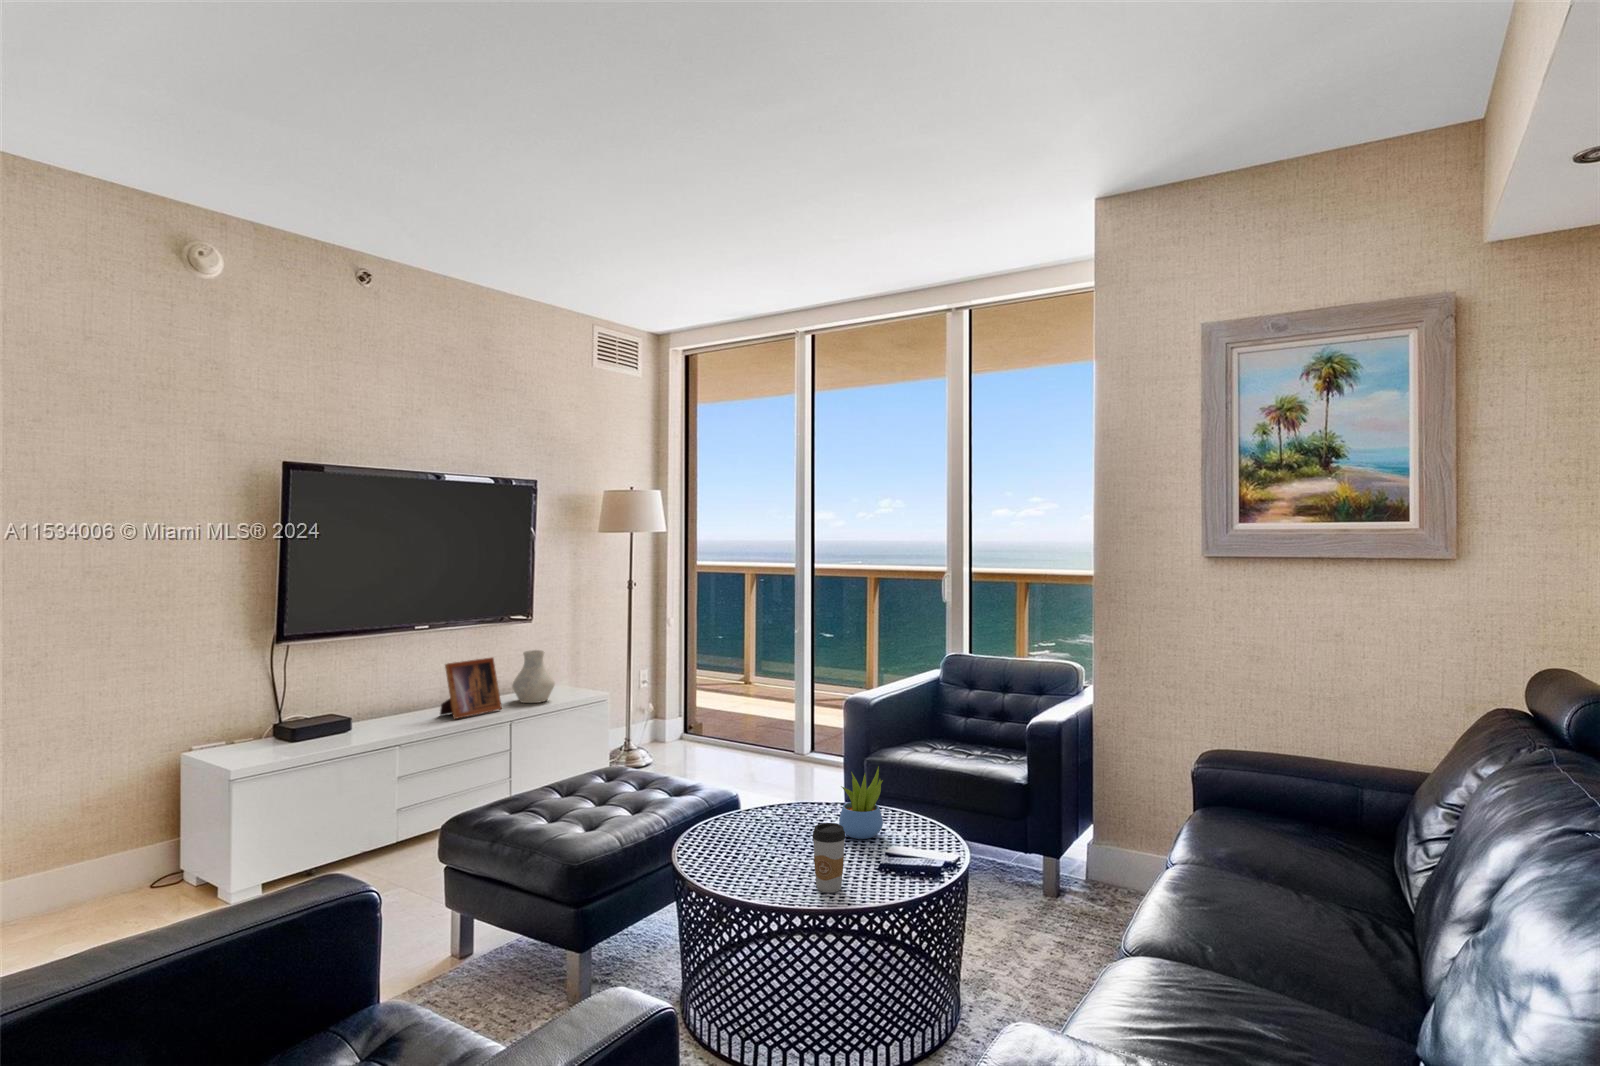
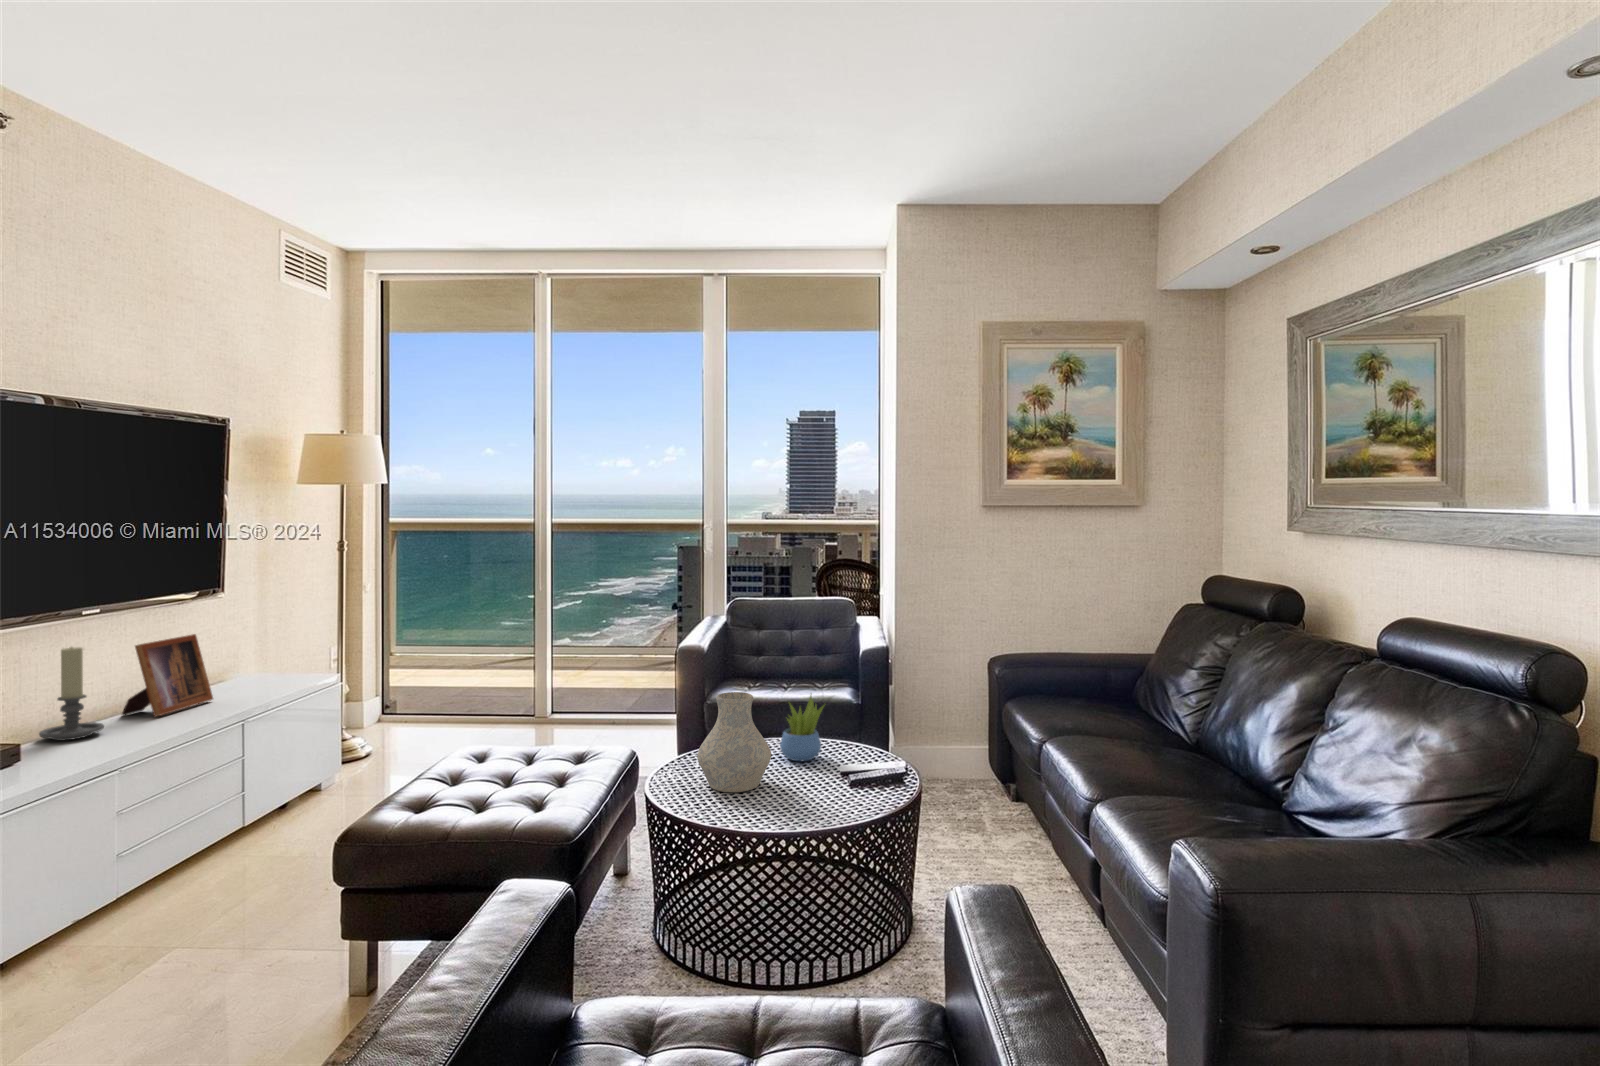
vase: present [512,650,555,703] -> present [697,692,771,792]
candle holder: none [376,663,414,730] -> present [39,647,104,741]
coffee cup: present [812,823,845,893] -> none [826,741,857,805]

